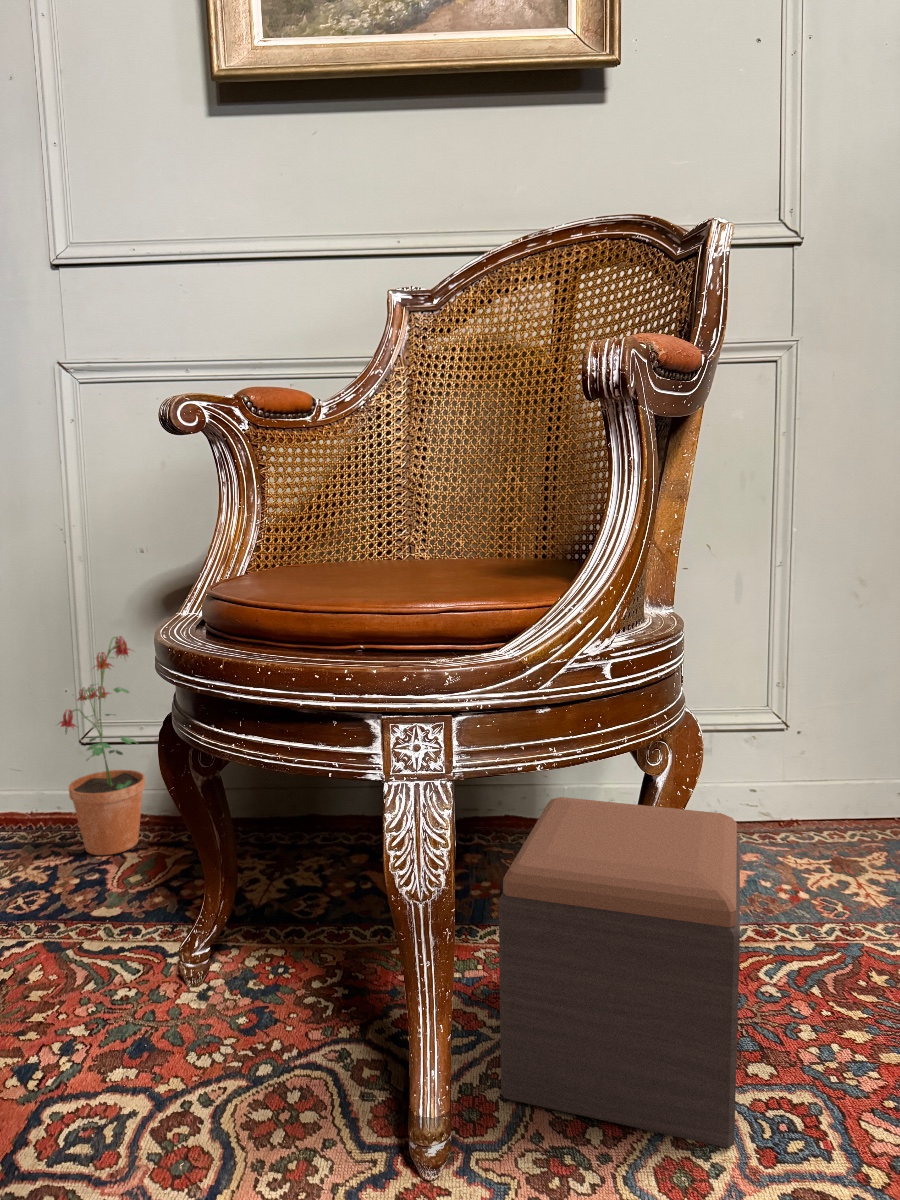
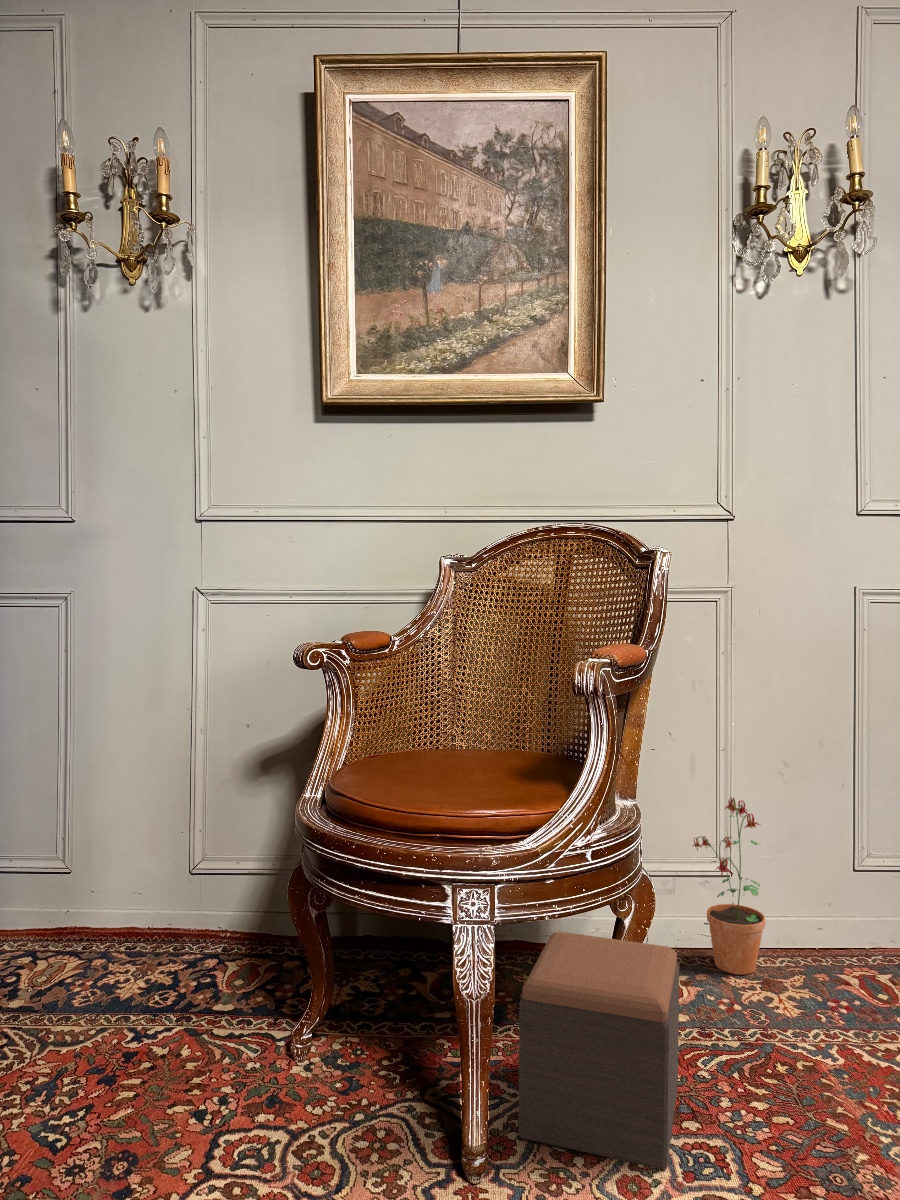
potted plant: present [59,636,145,855] -> present [693,797,765,975]

